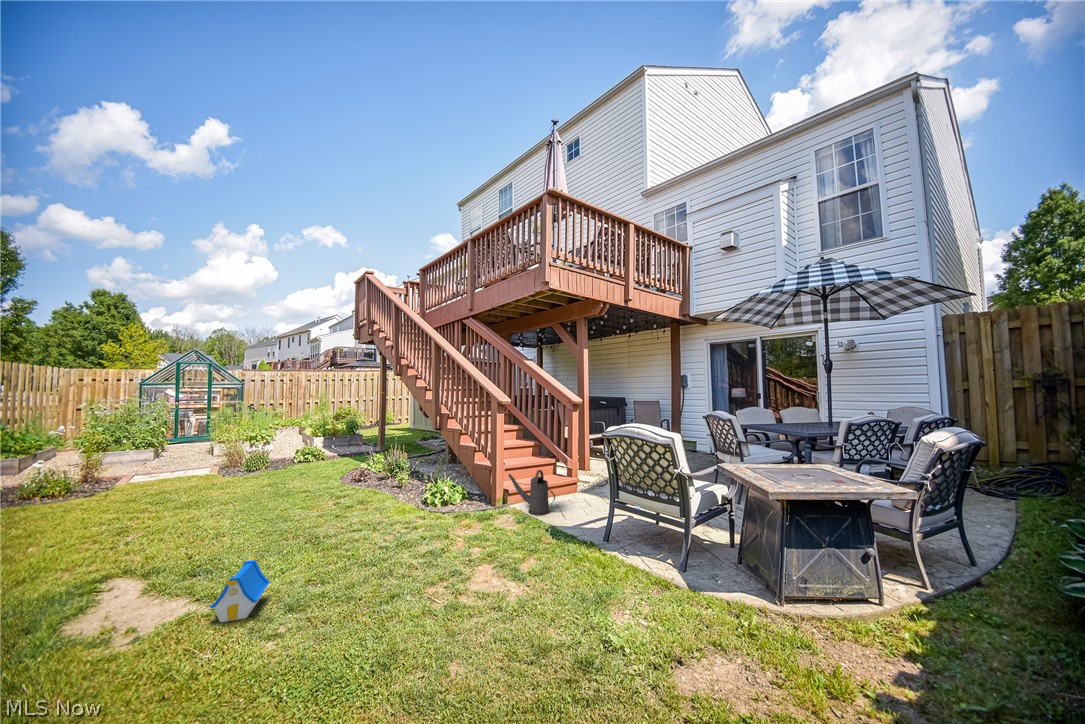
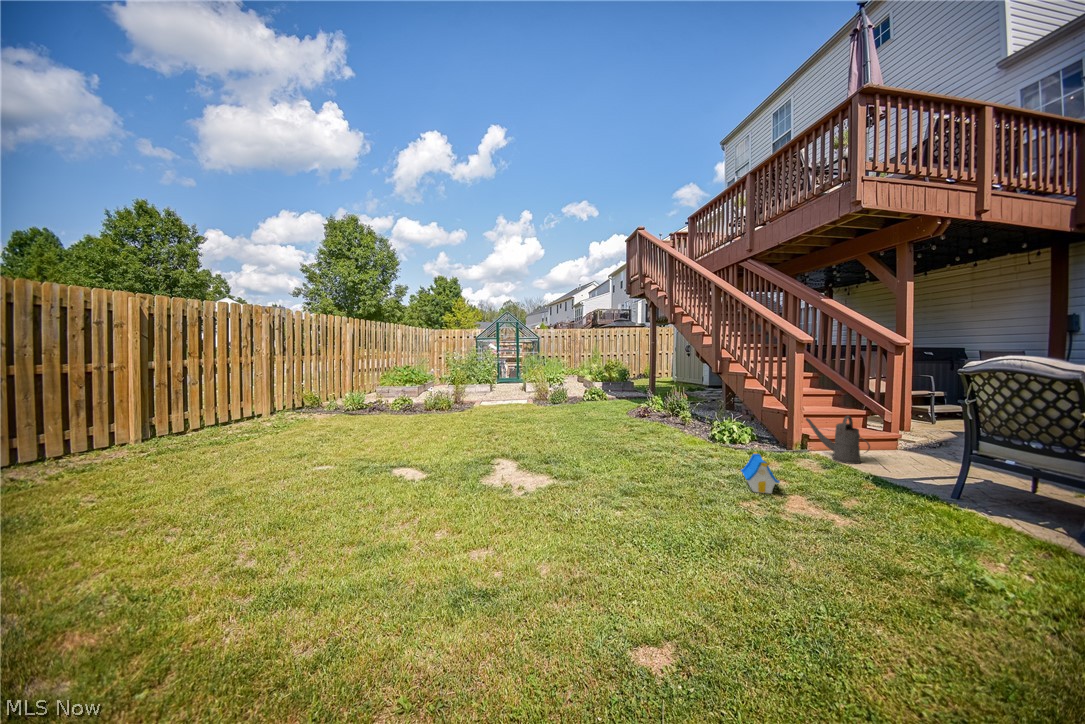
toy house: present [210,557,271,622] -> present [741,452,780,493]

